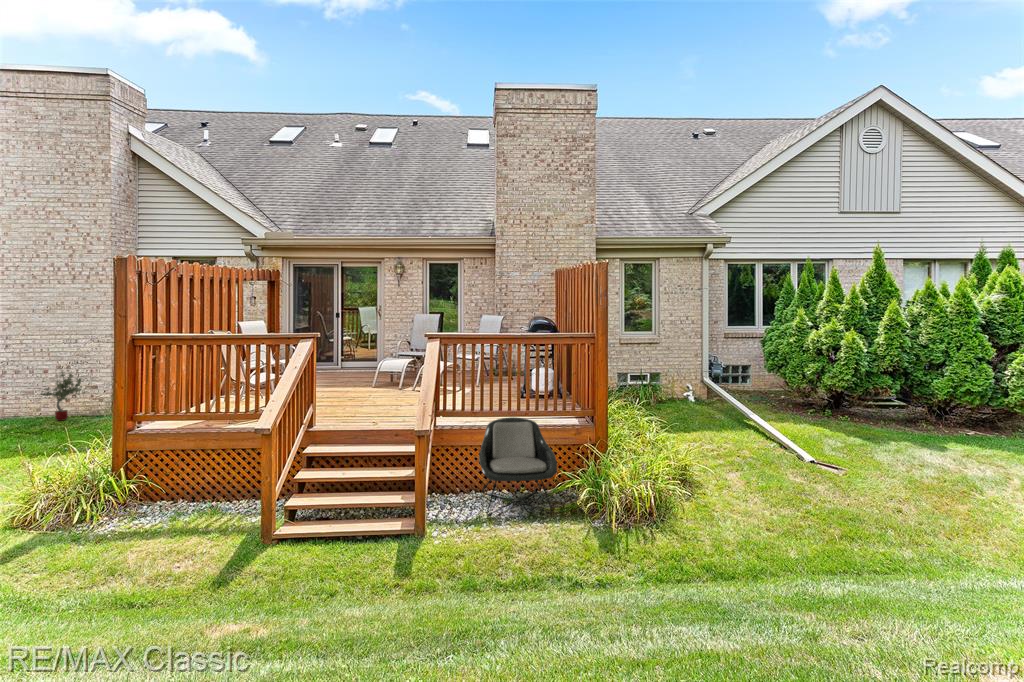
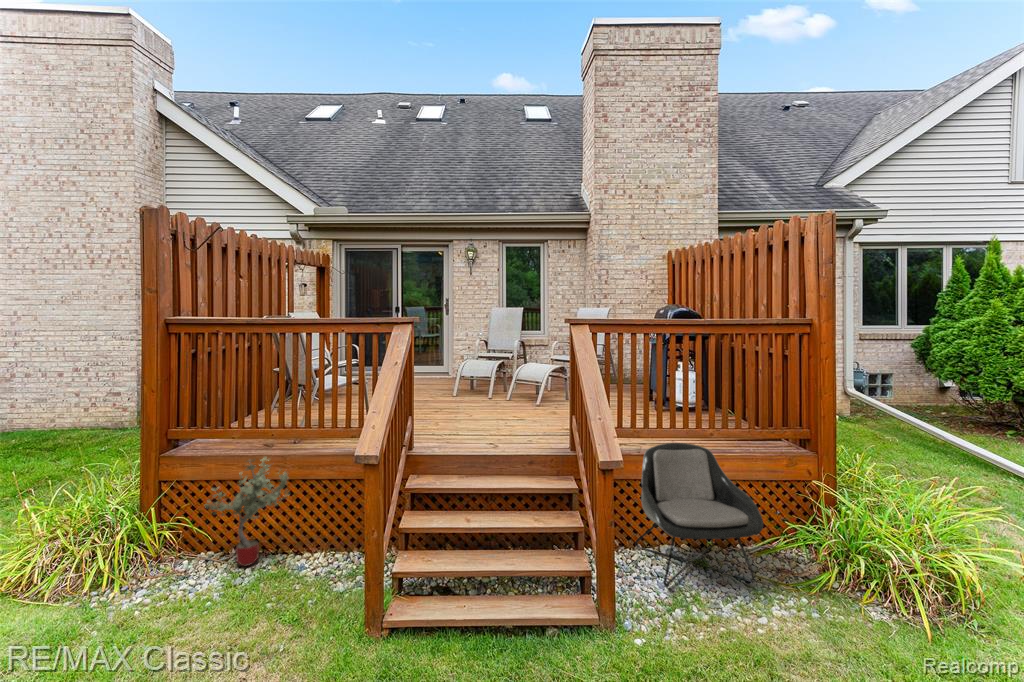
potted tree: present [41,372,82,421] -> present [205,457,288,566]

